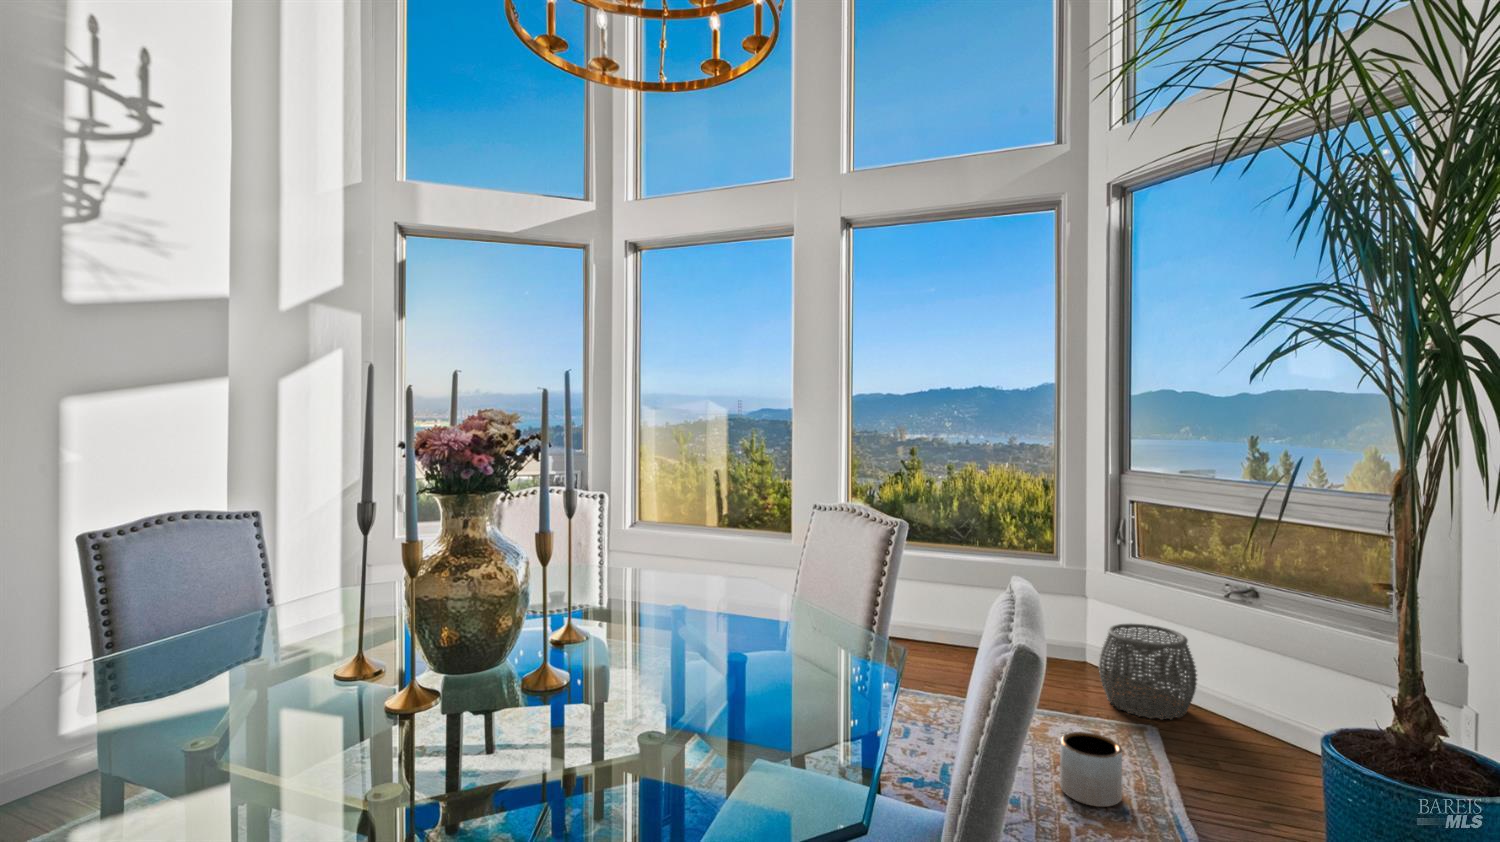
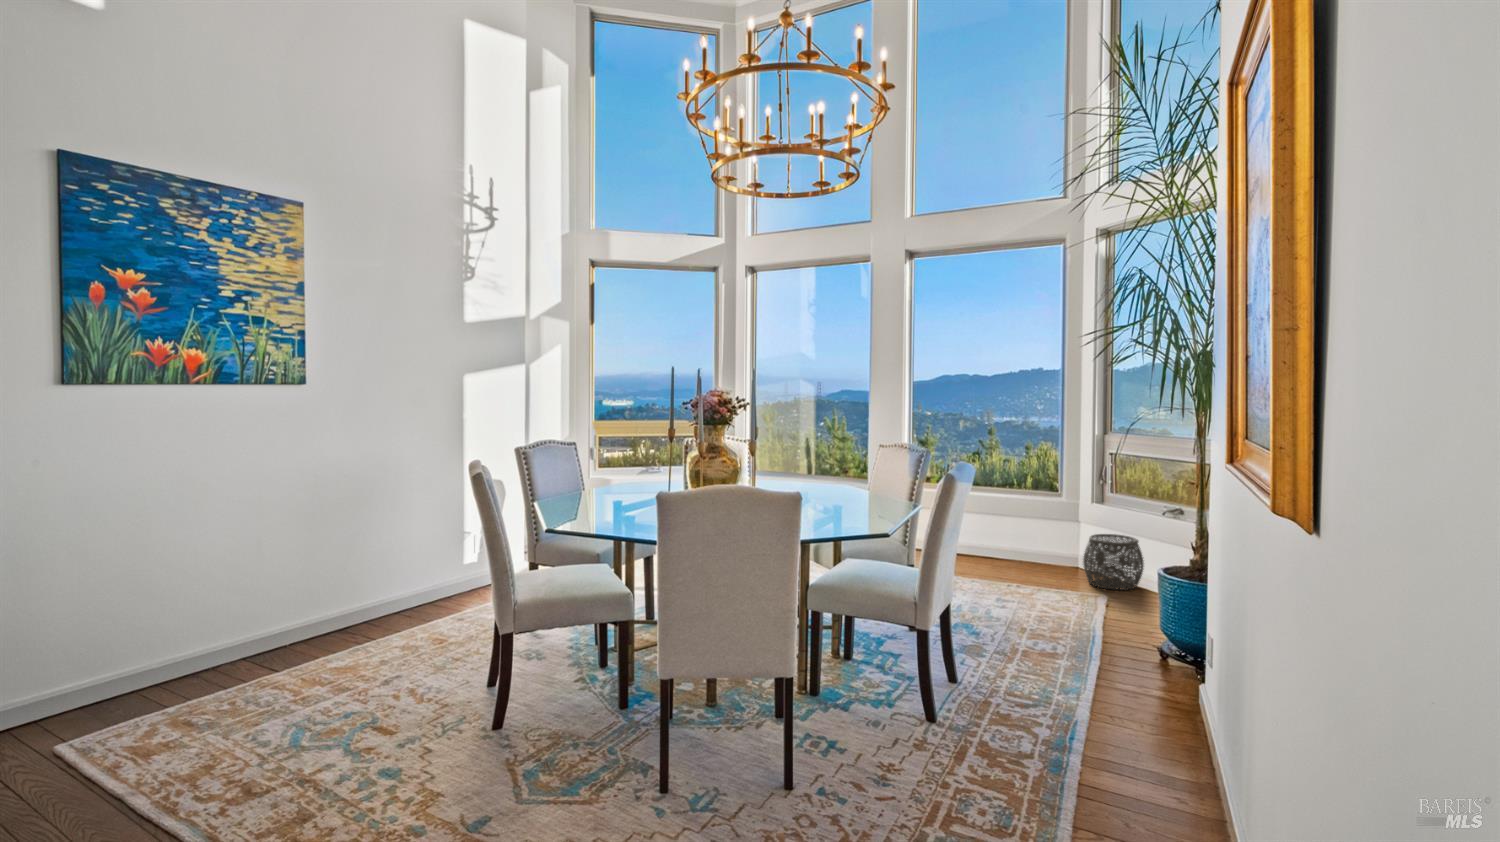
planter: present [1060,732,1122,807] -> none [1051,585,1086,622]

